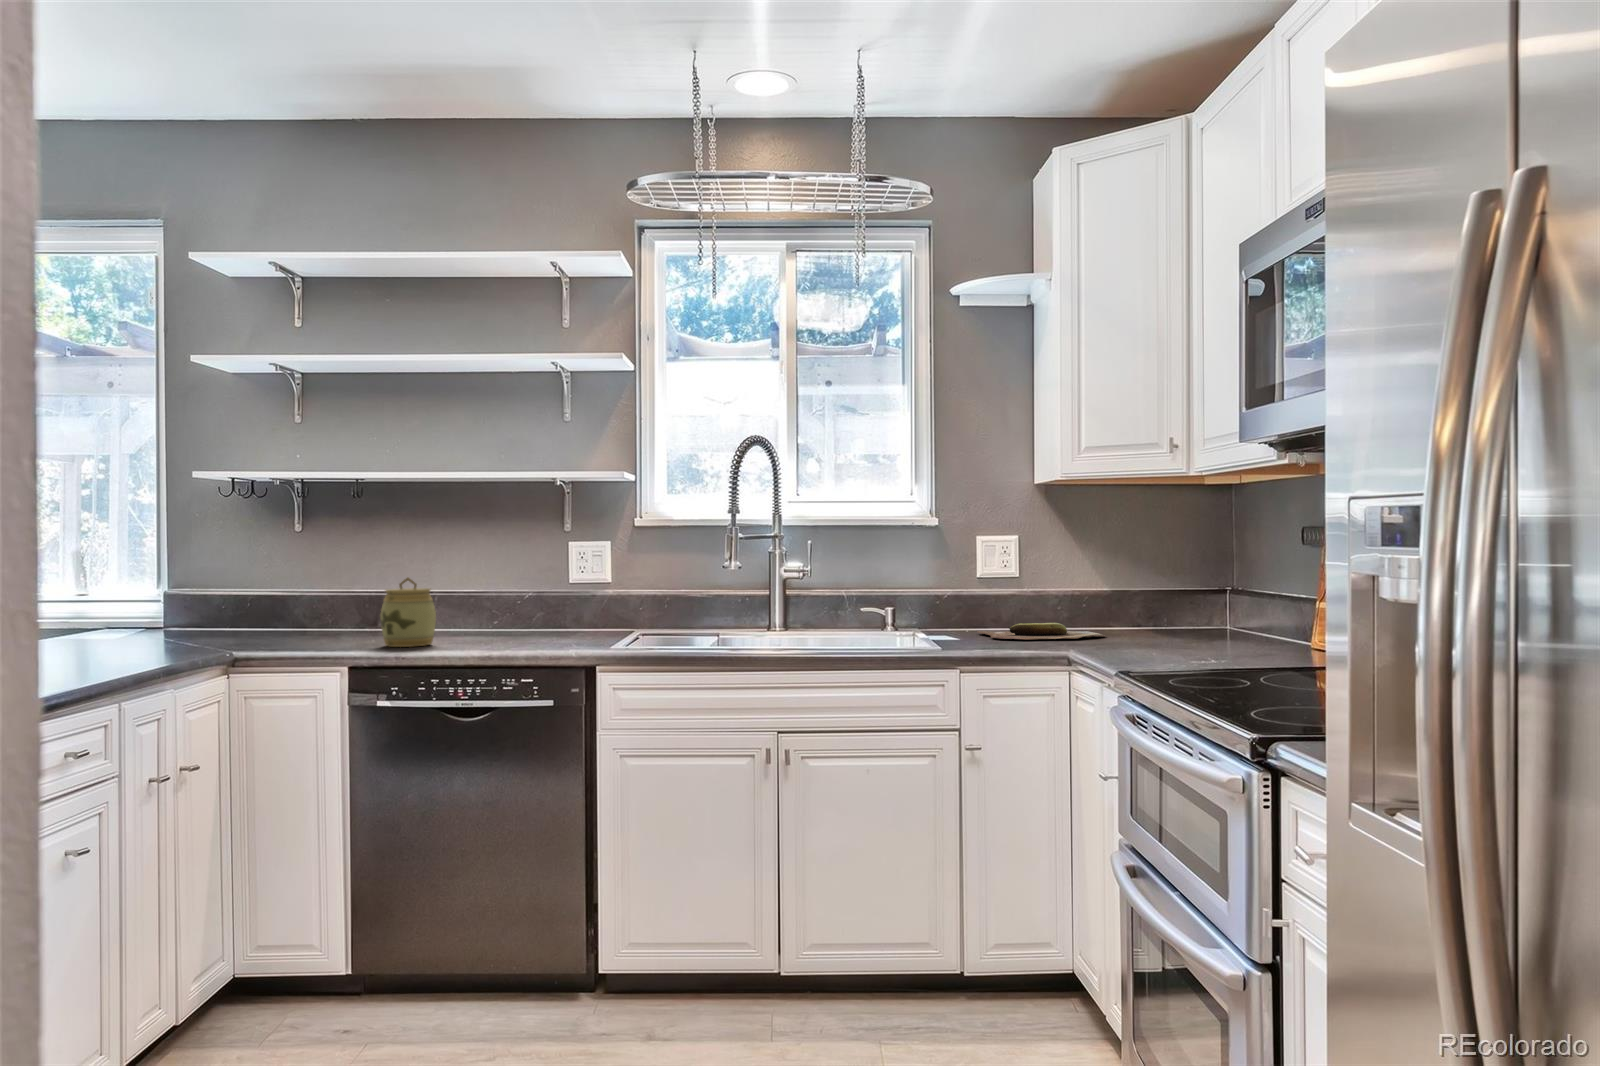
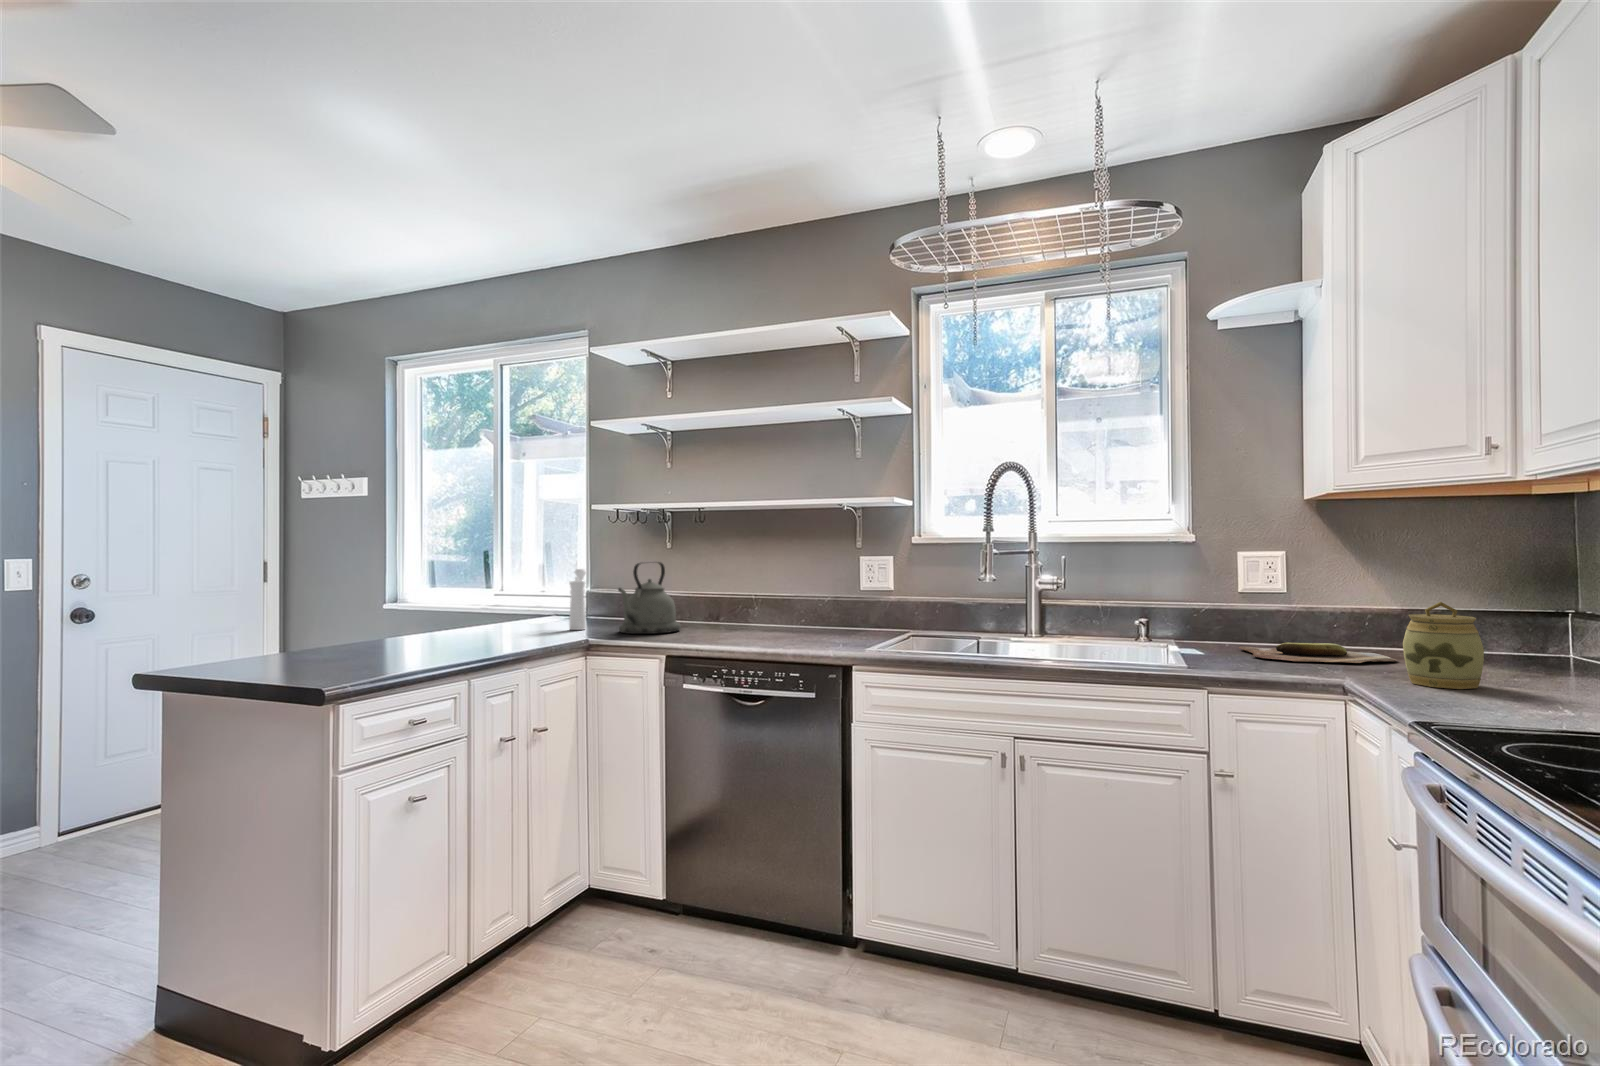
kettle: none [247,550,336,647] -> present [618,562,681,634]
pepper mill: none [160,561,189,646] -> present [569,569,586,630]
jar: present [380,578,436,647] -> present [1403,602,1484,689]

